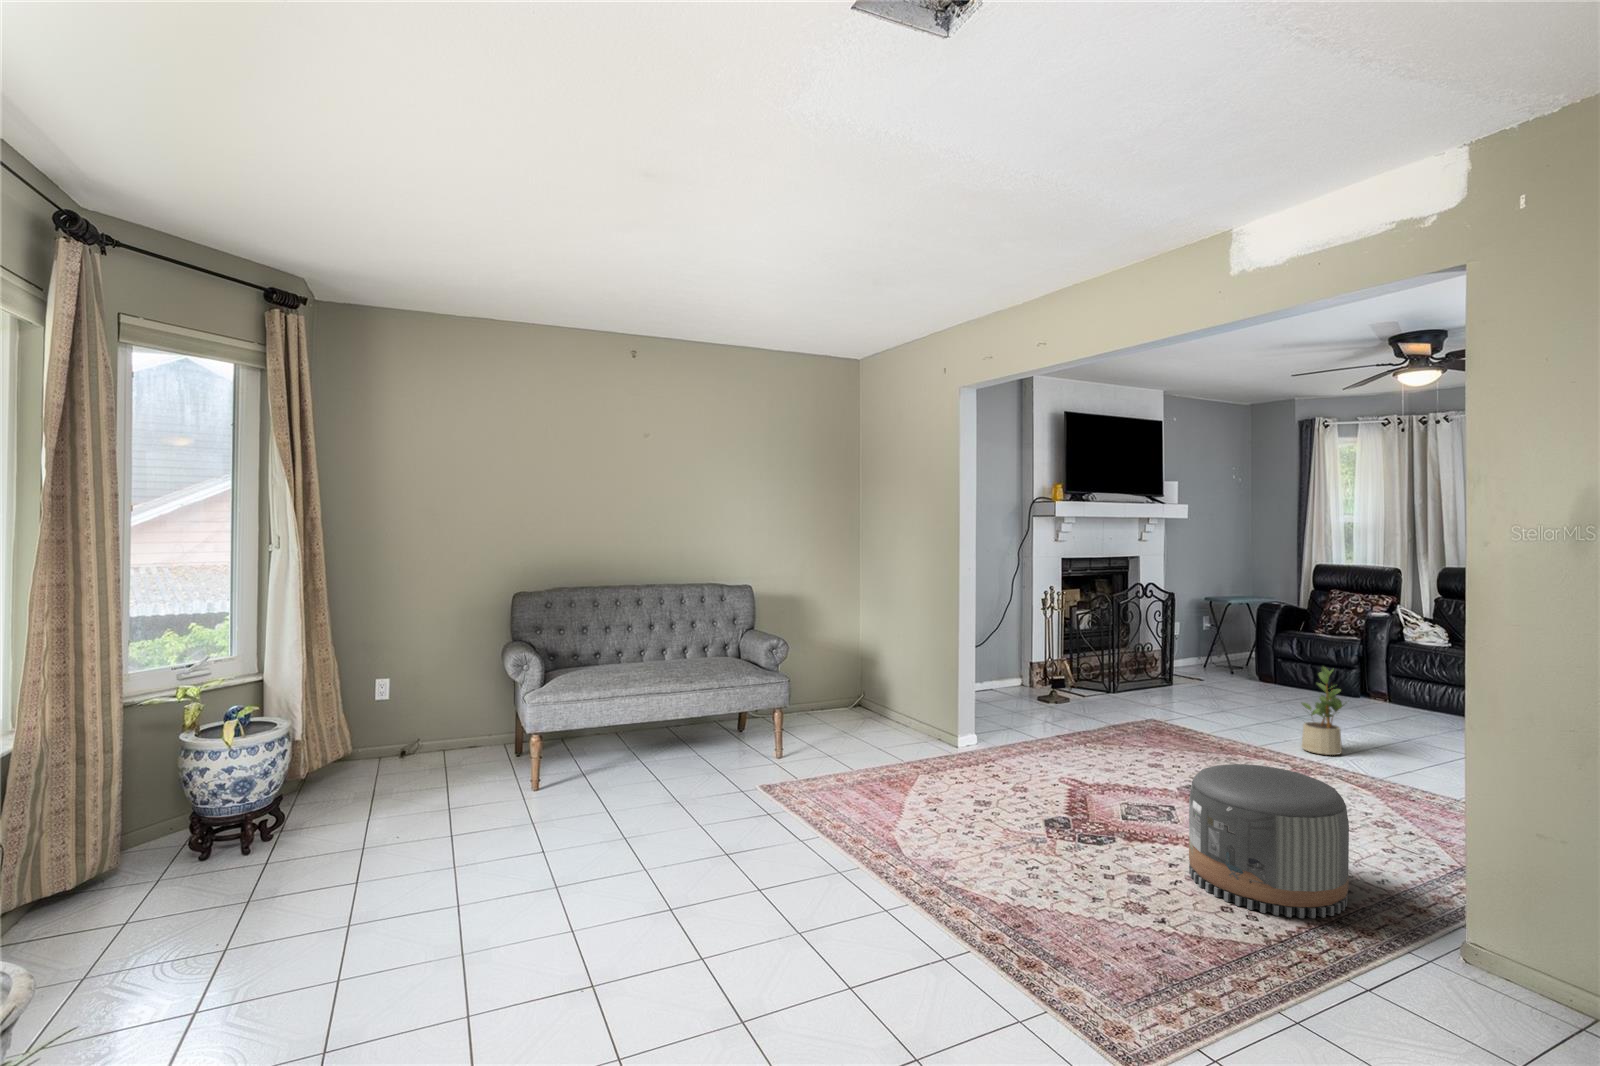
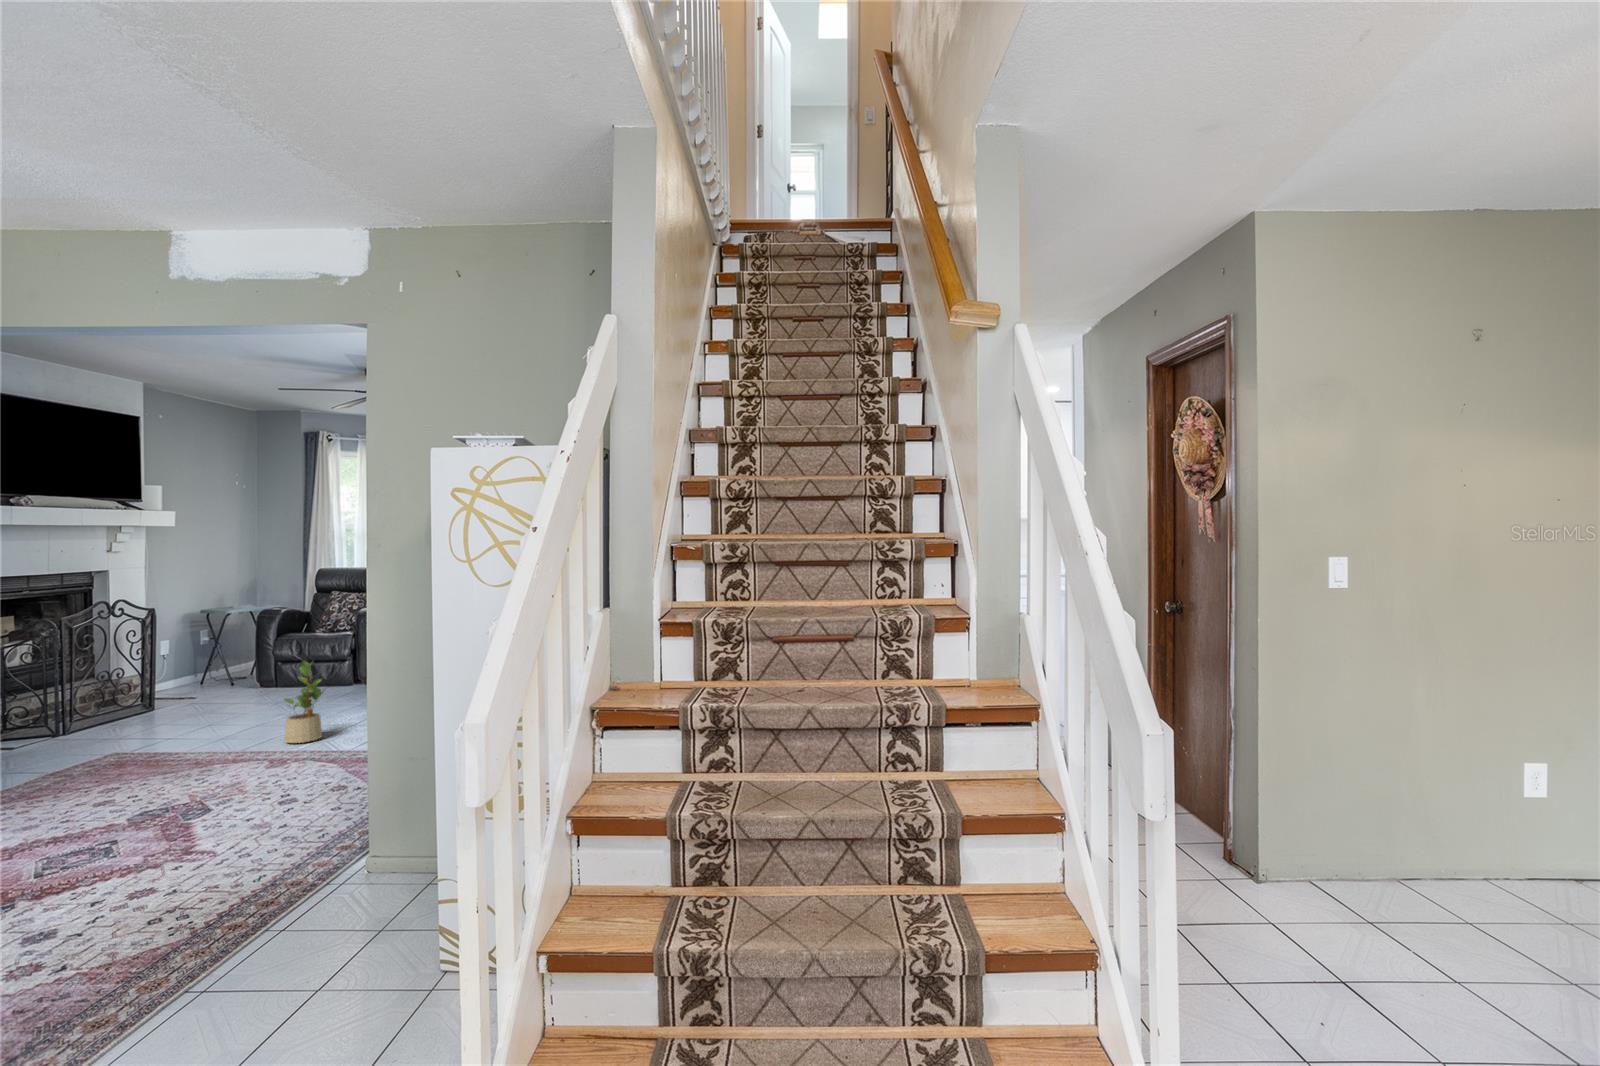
pouf: present [1189,764,1349,918] -> none [115,760,289,913]

